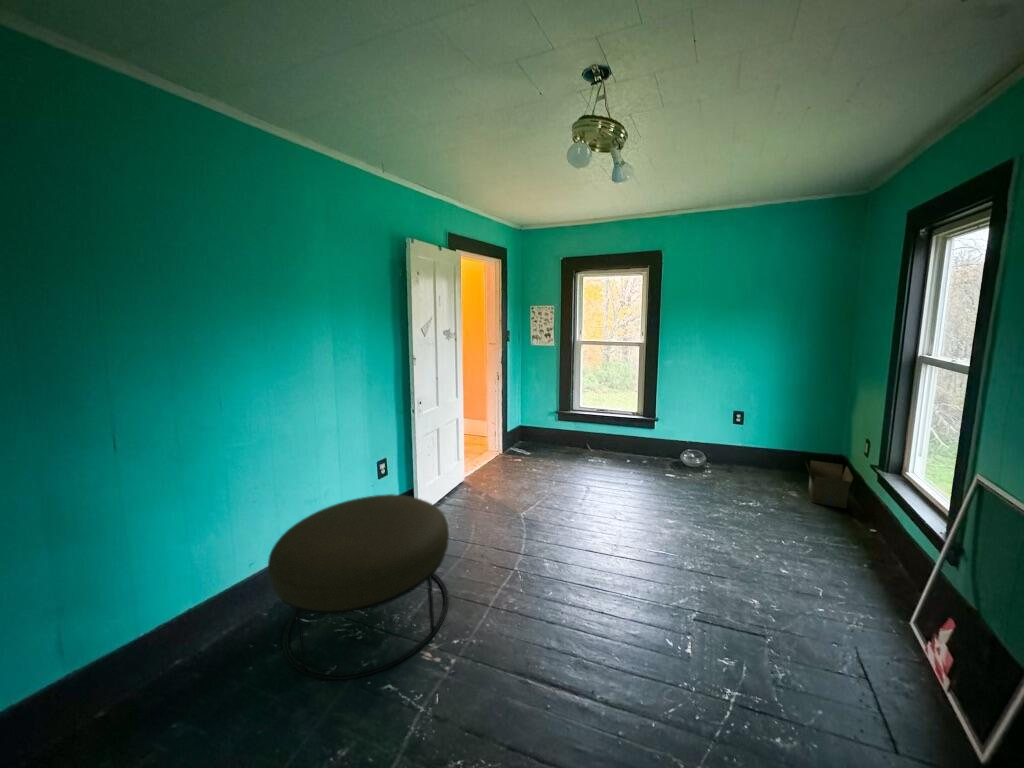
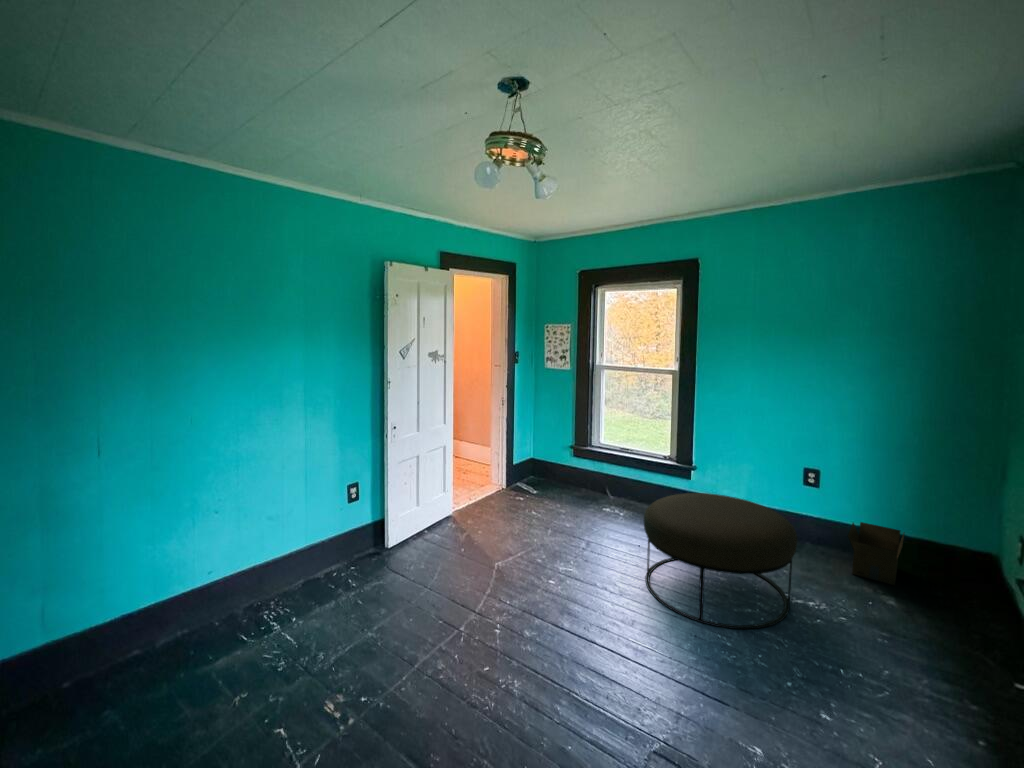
ottoman: present [268,494,449,680] -> present [644,493,797,629]

